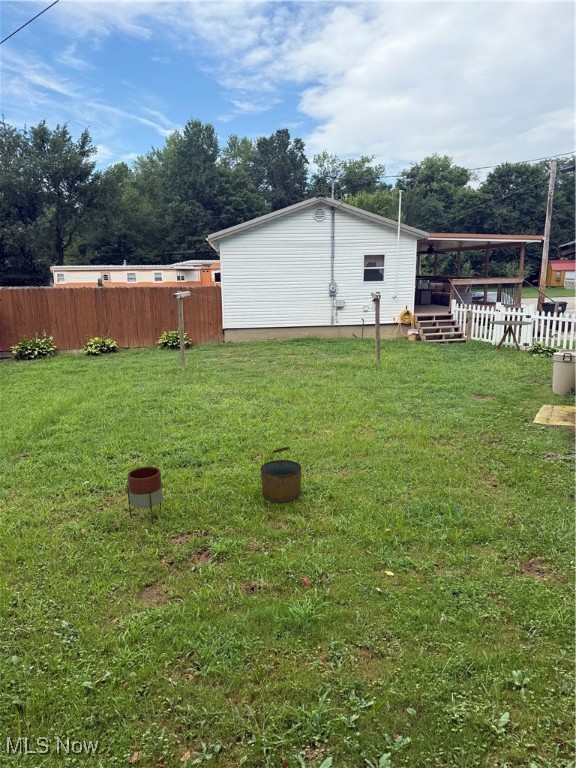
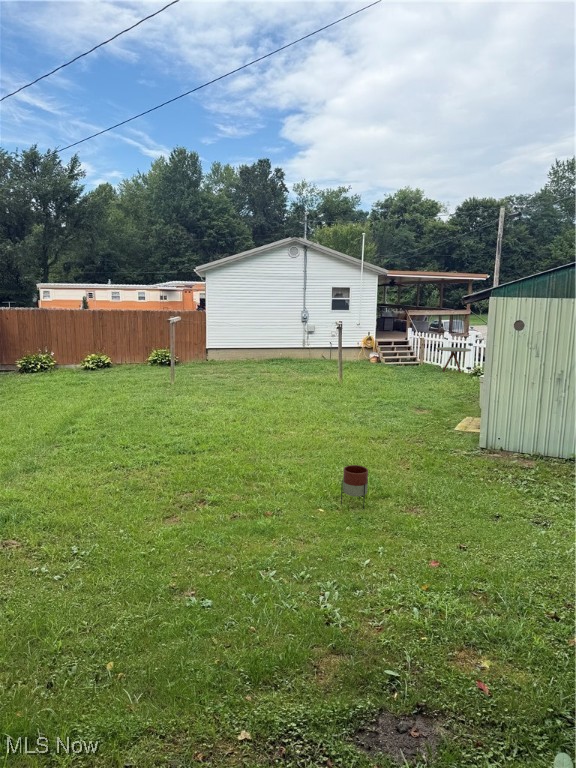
bucket: present [261,447,301,502] -> none [243,440,273,479]
planter: present [127,467,163,524] -> present [341,465,368,509]

